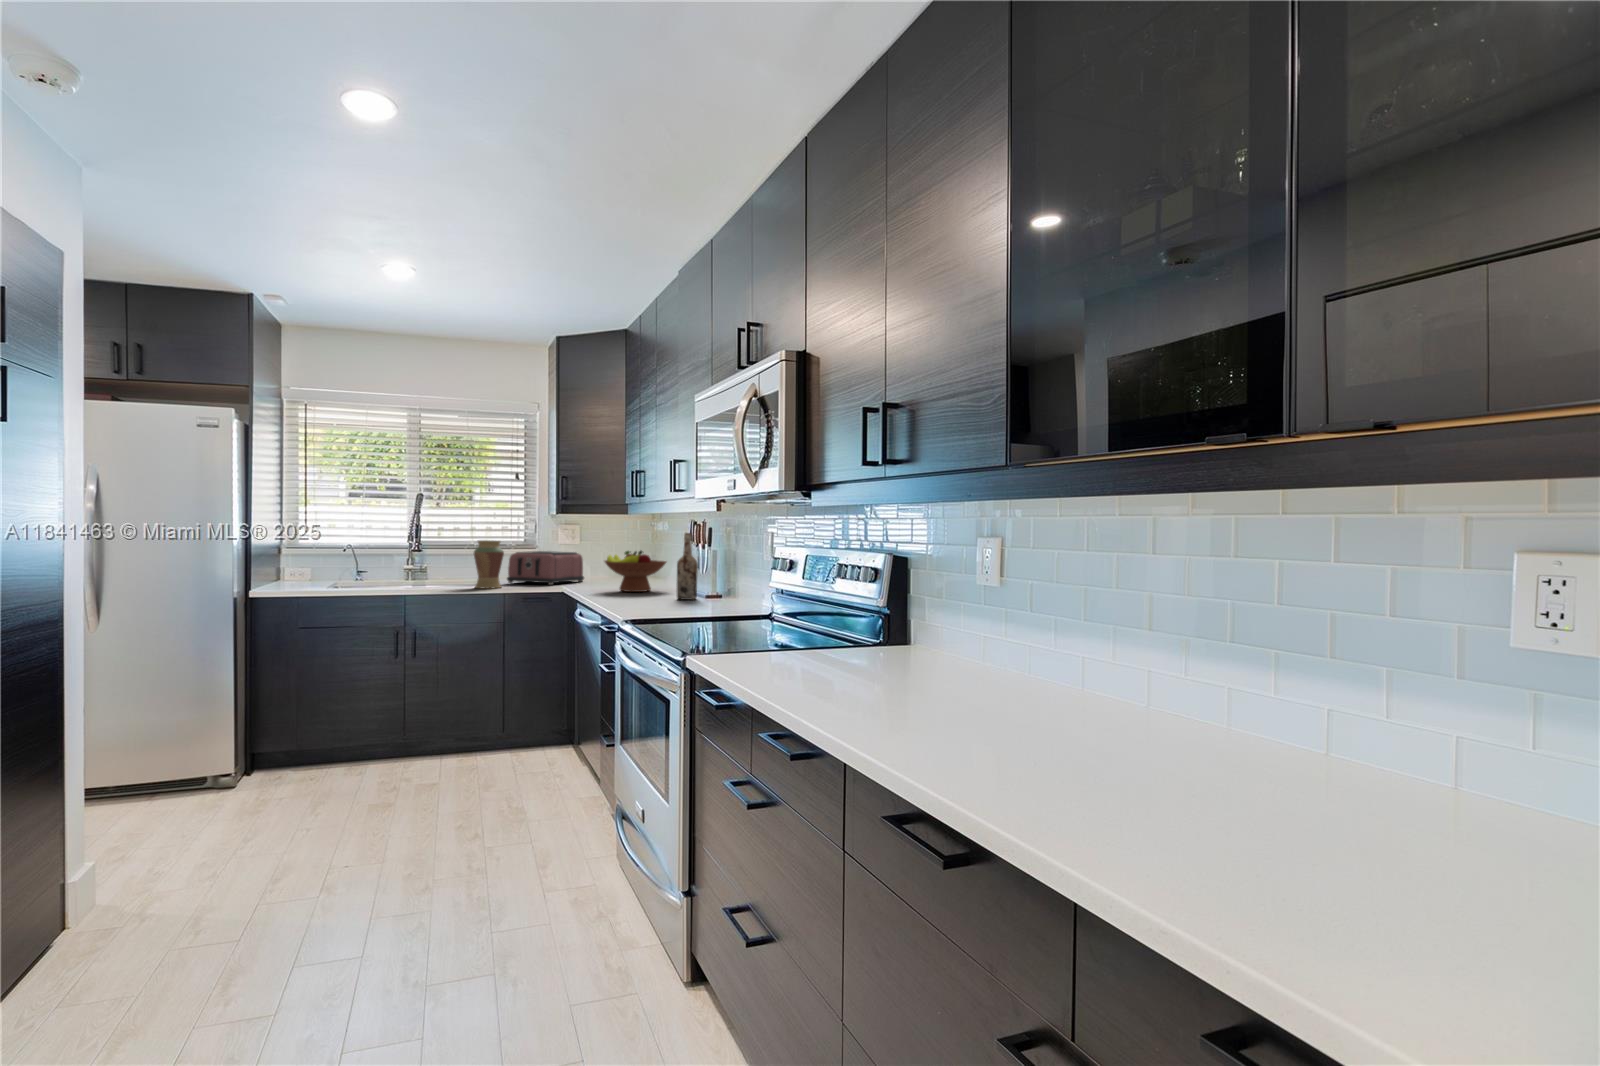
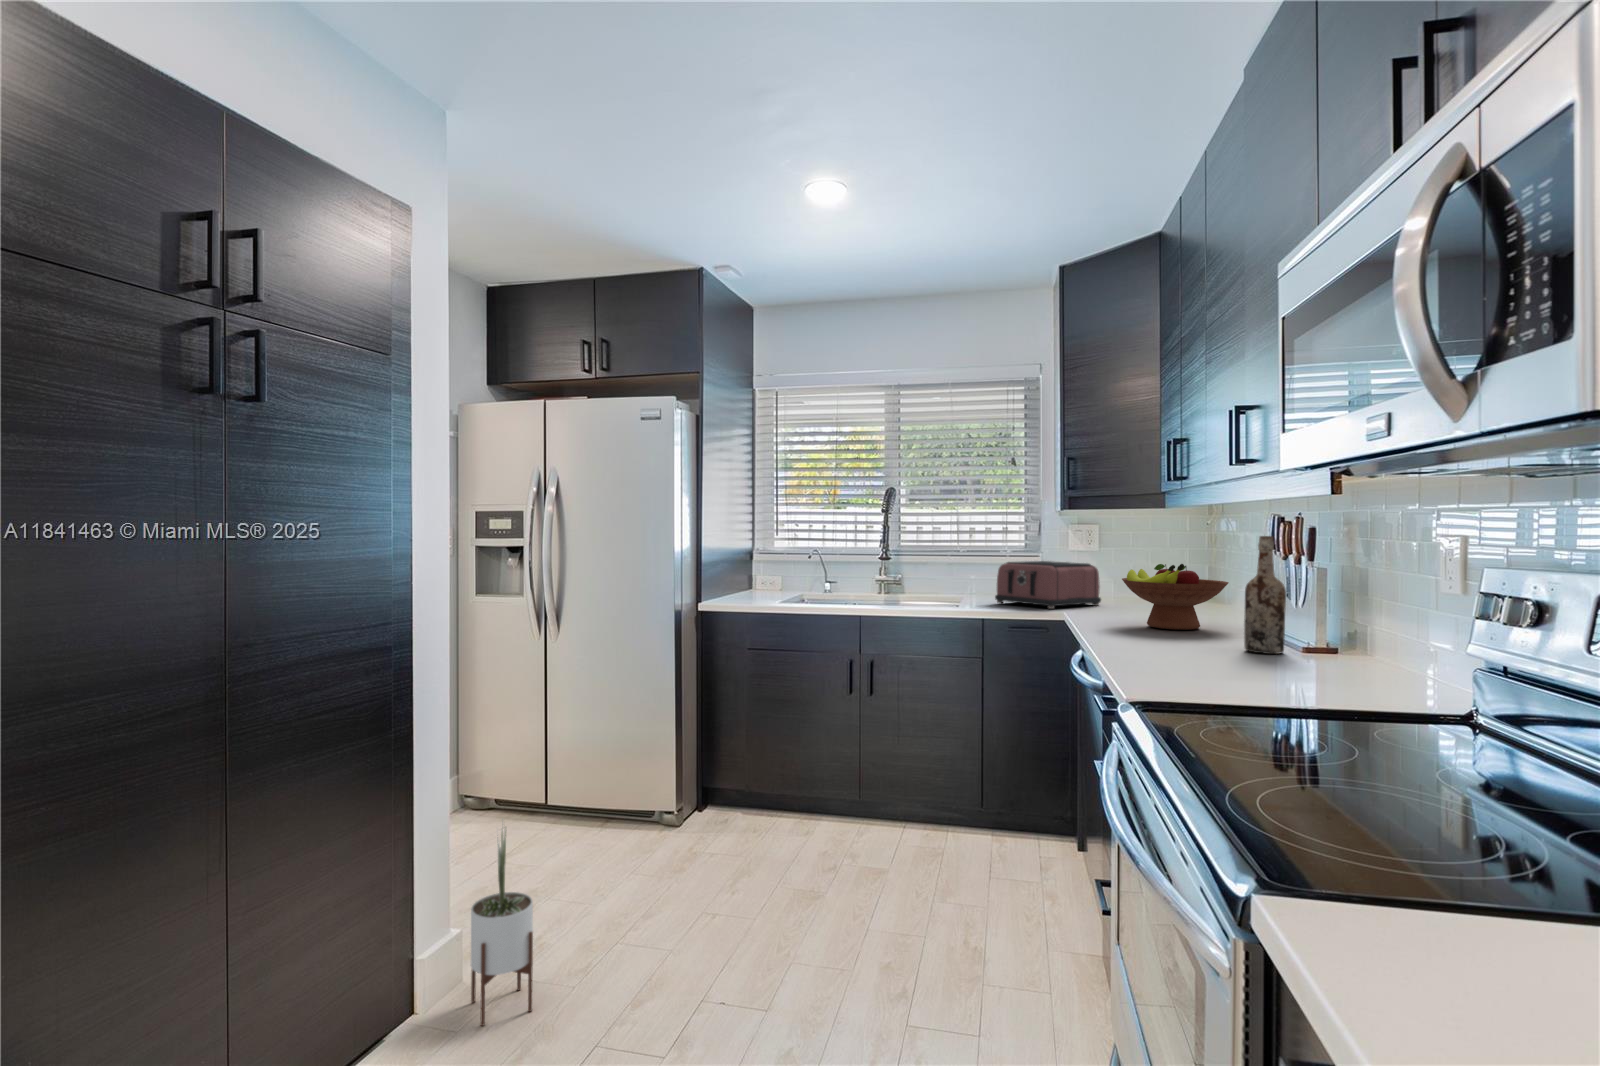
vase: present [474,540,504,589] -> none [948,546,987,611]
potted plant: none [76,764,150,946] -> present [471,827,533,1026]

